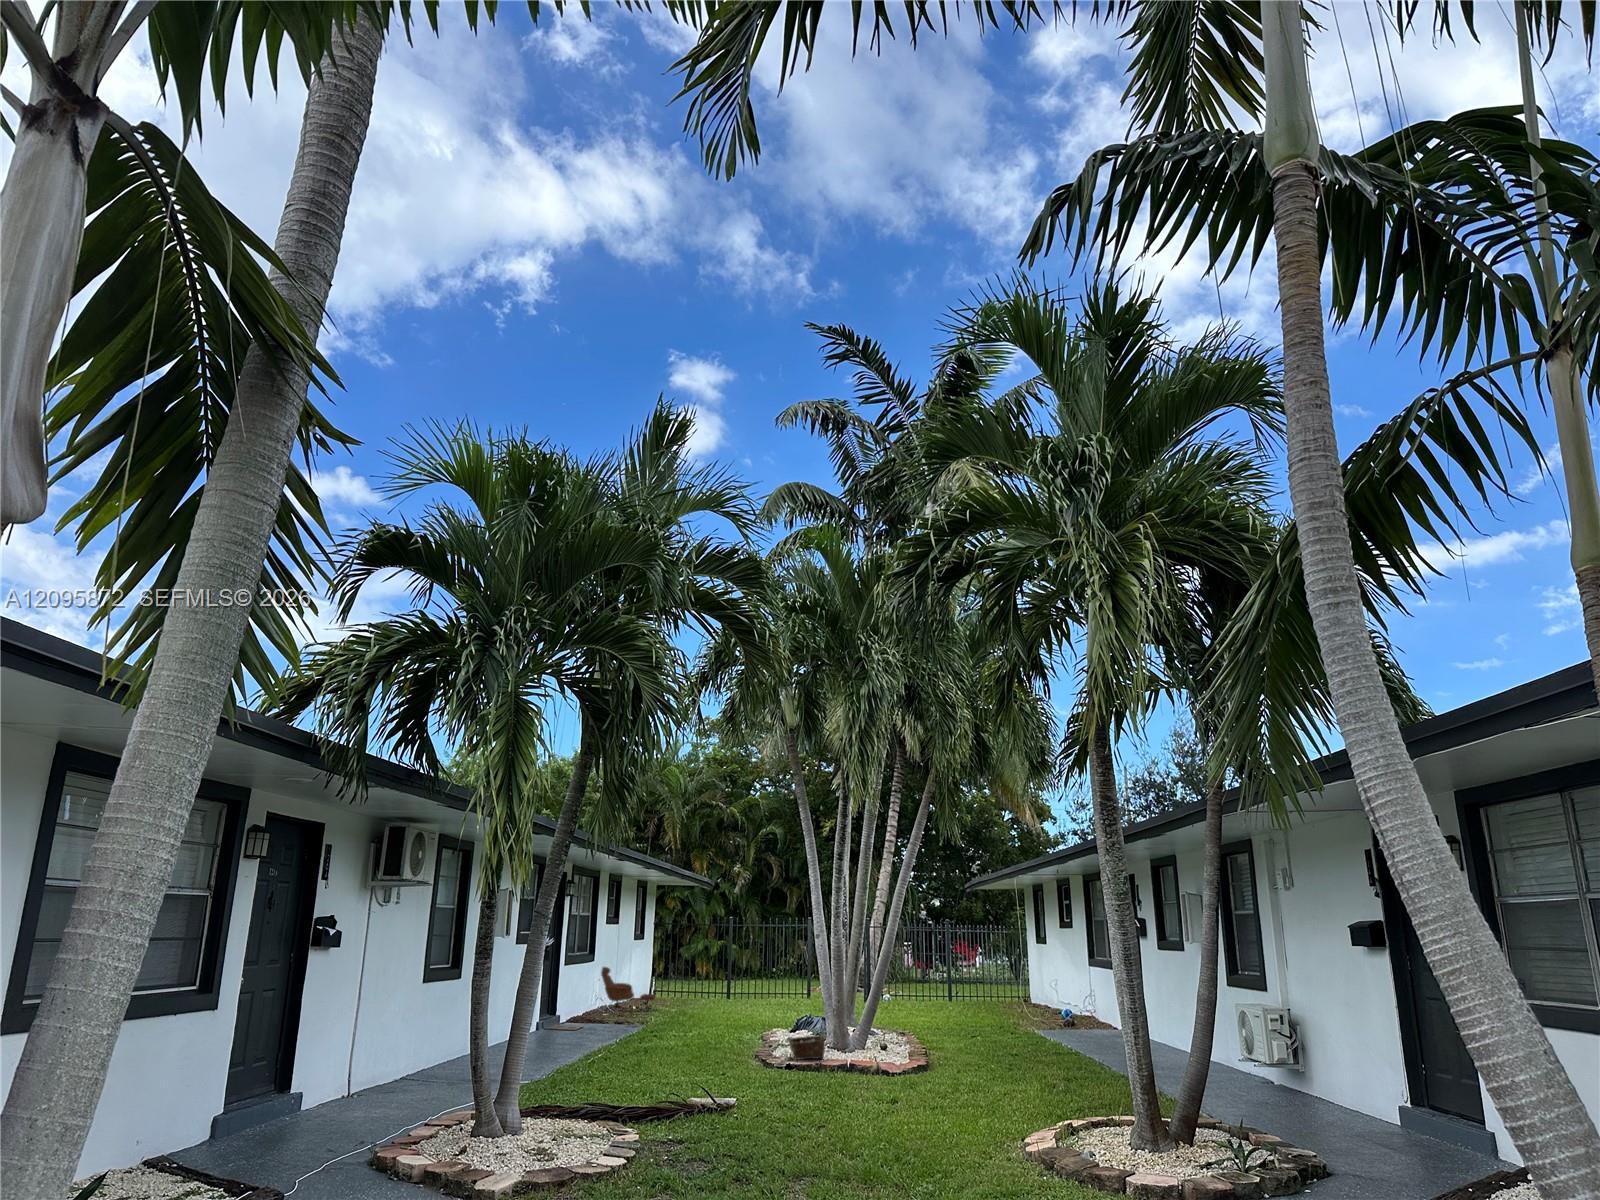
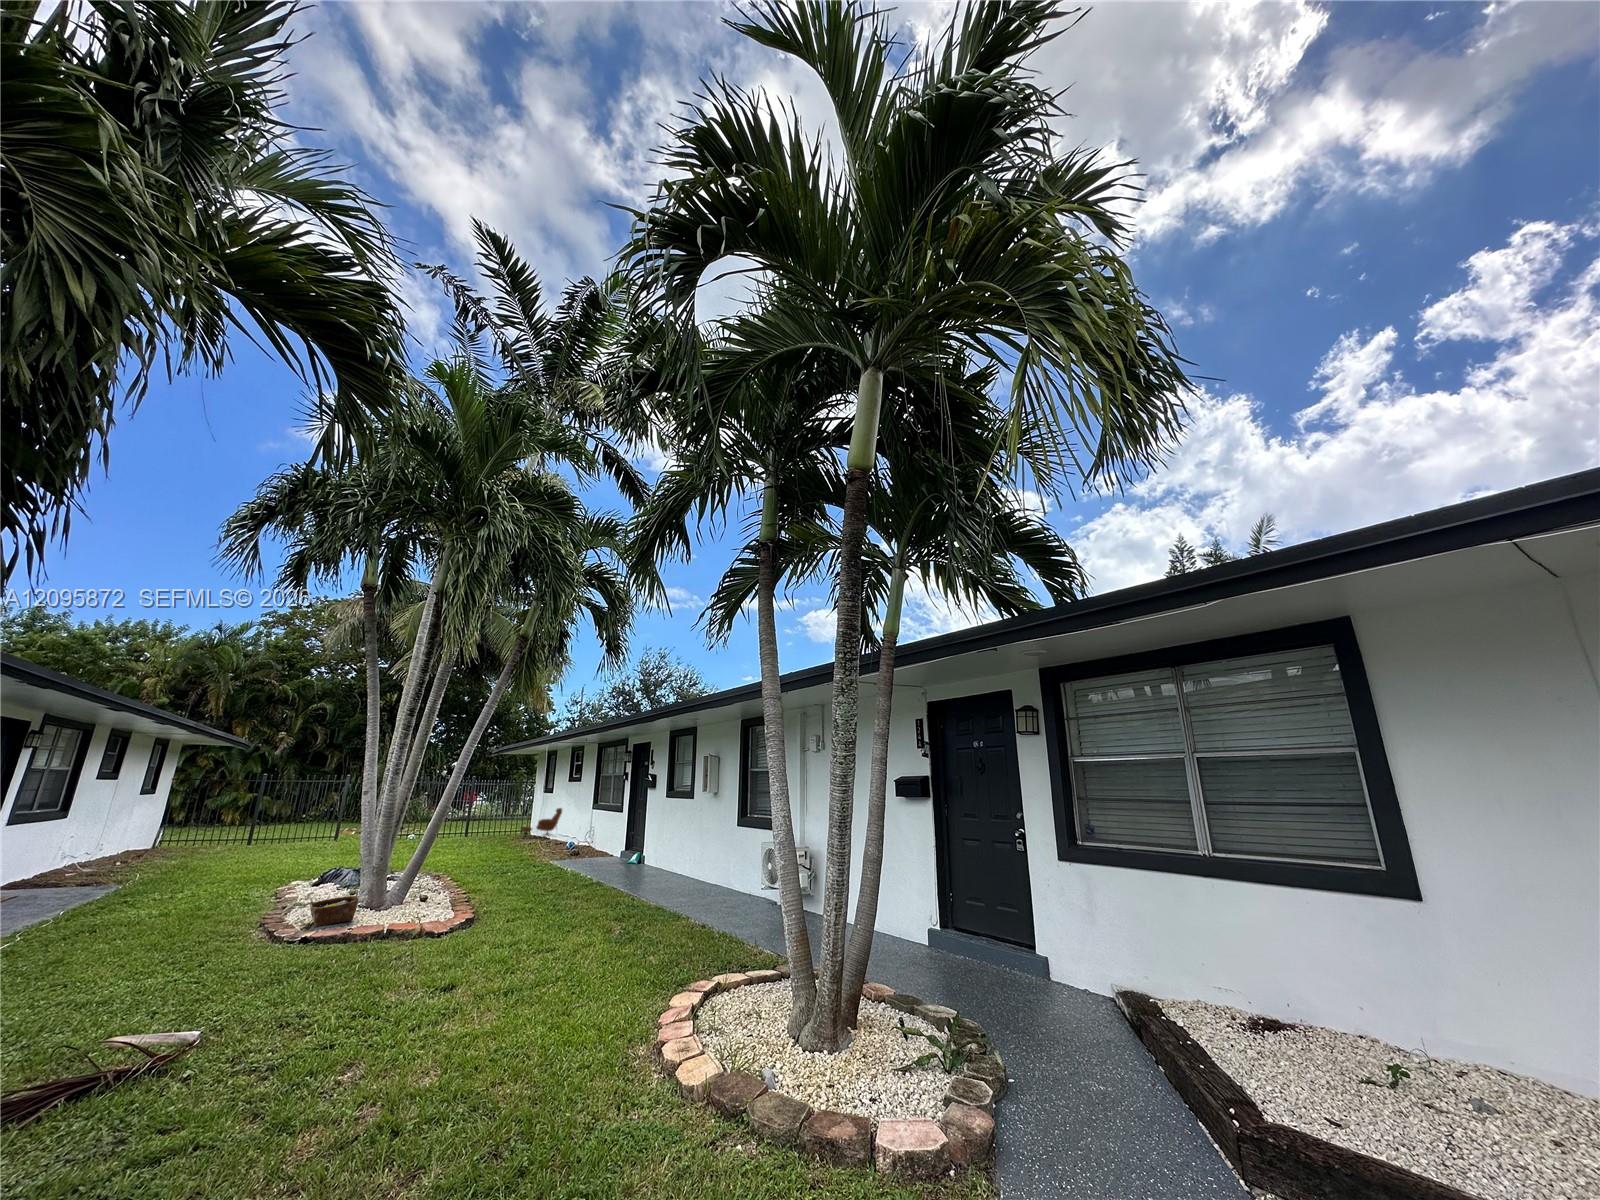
lounge chair: present [601,967,655,1010] -> present [521,808,562,838]

